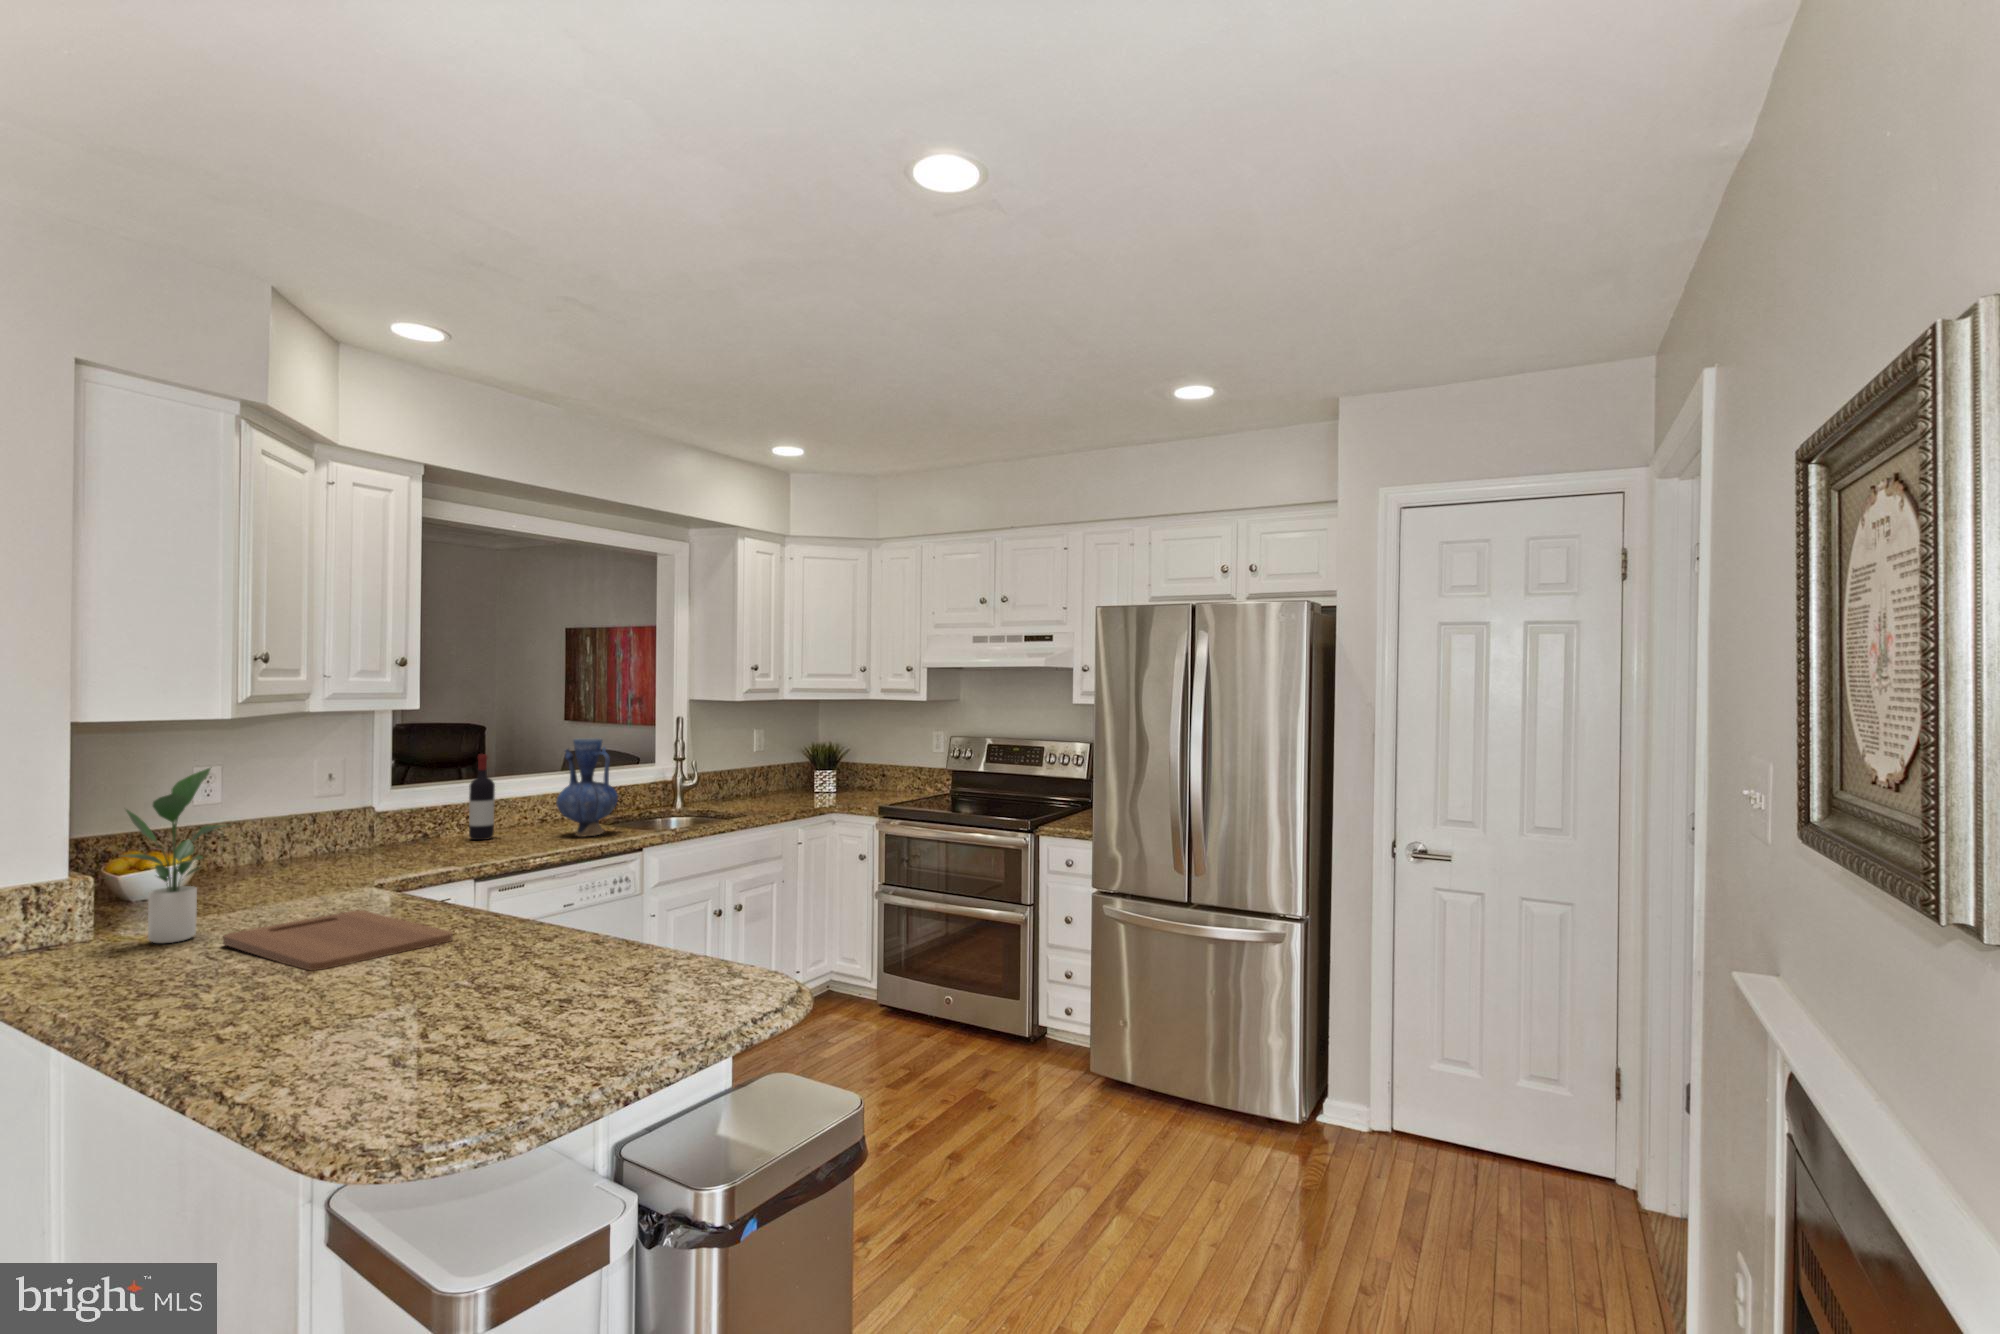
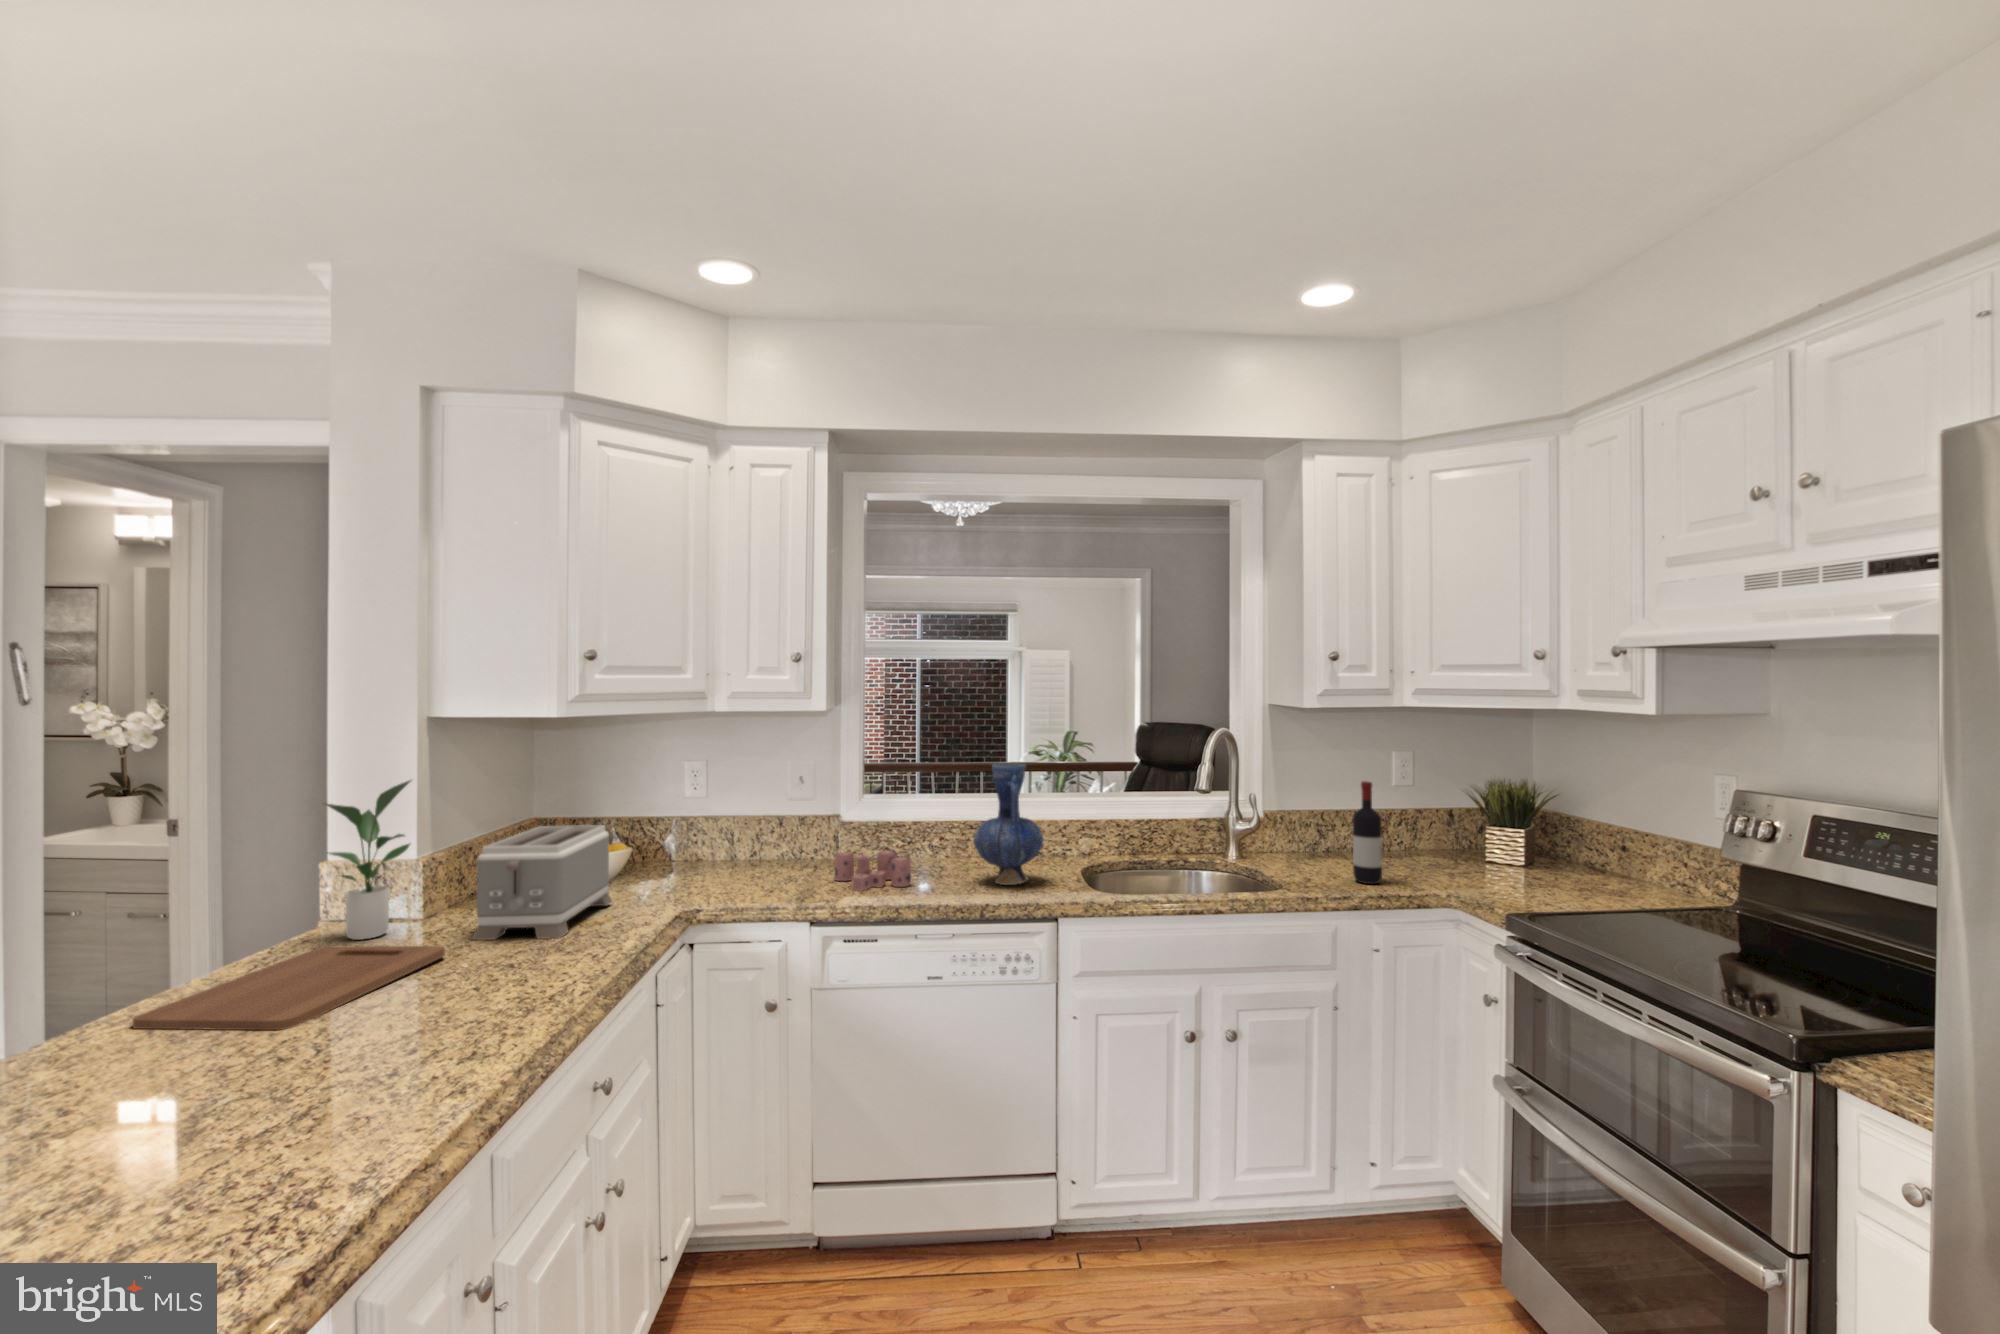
wine bottle: present [469,754,495,840] -> present [1353,781,1382,884]
toaster: none [230,812,392,919] -> present [472,825,612,940]
candle: none [439,824,525,855] -> present [835,851,911,891]

